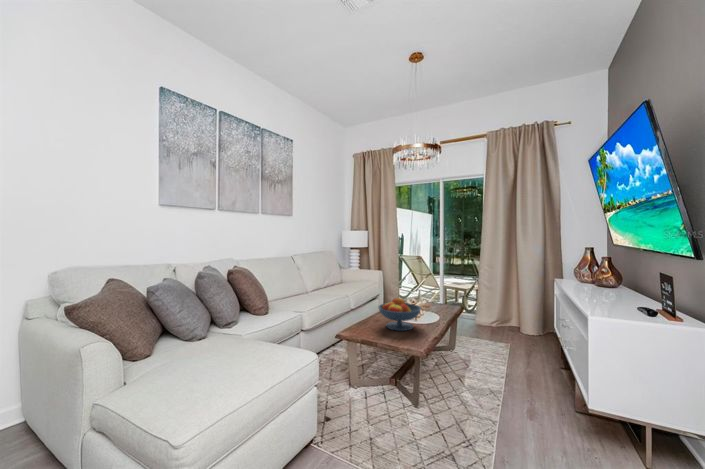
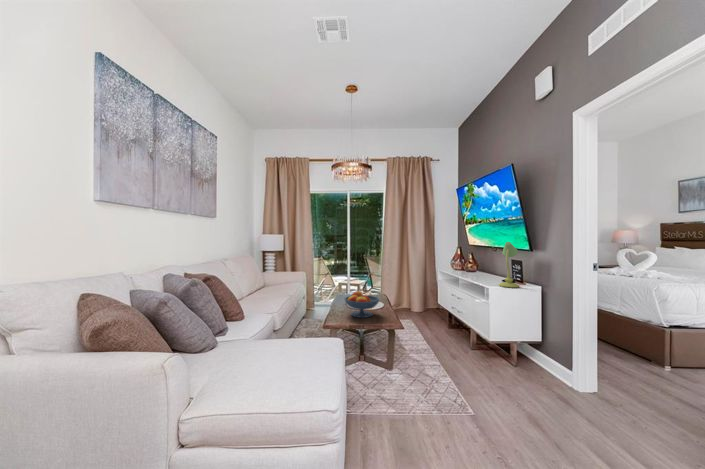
table lamp: none [614,238,659,318] -> present [499,242,519,288]

